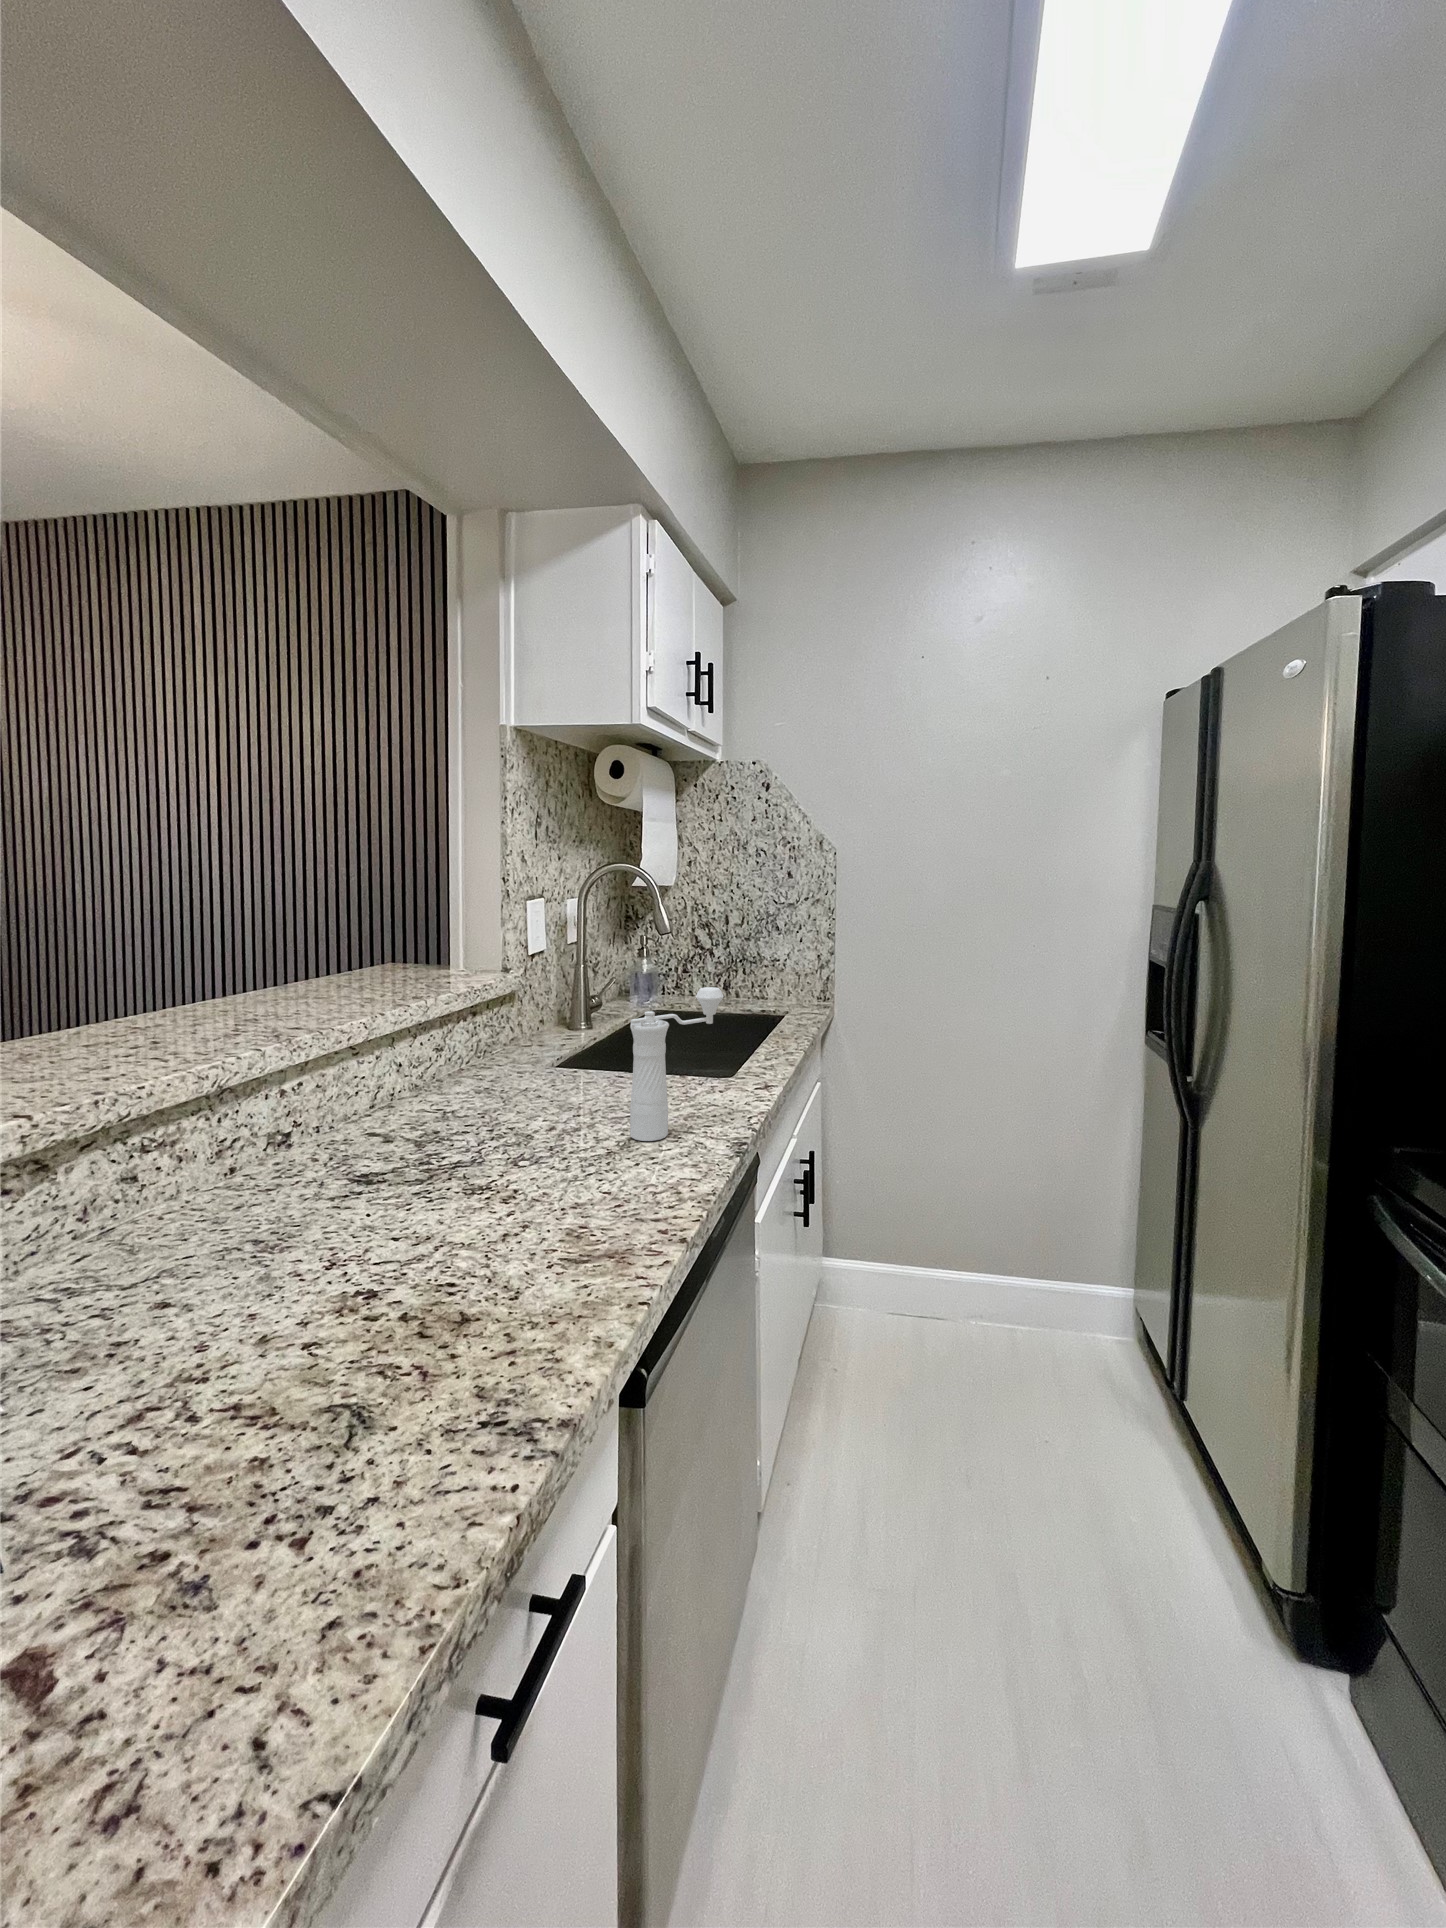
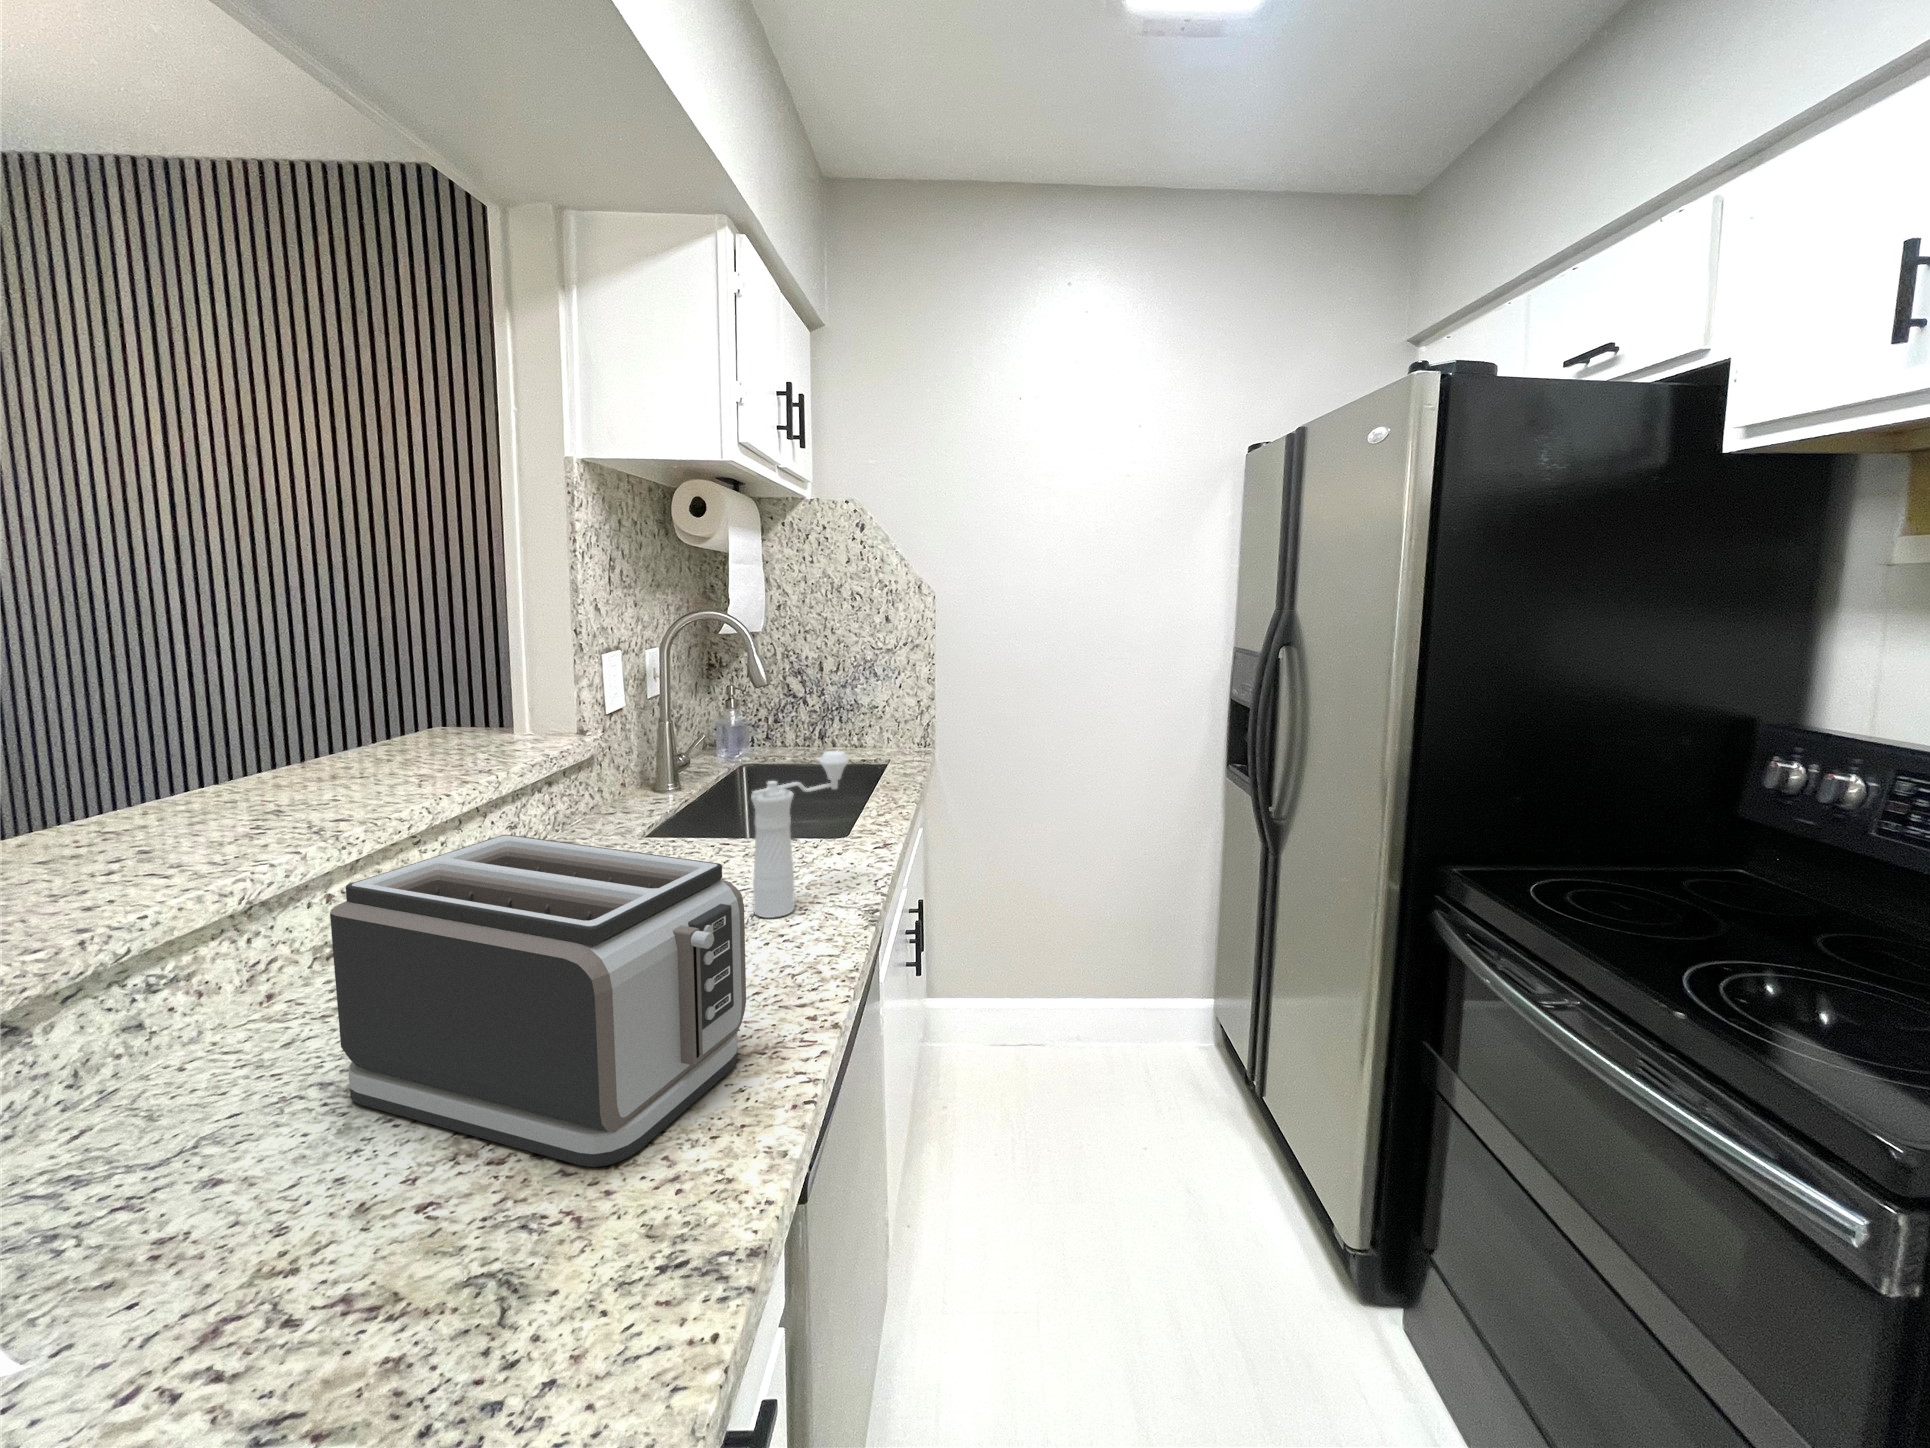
toaster: none [265,1040,598,1332] -> present [330,835,746,1167]

